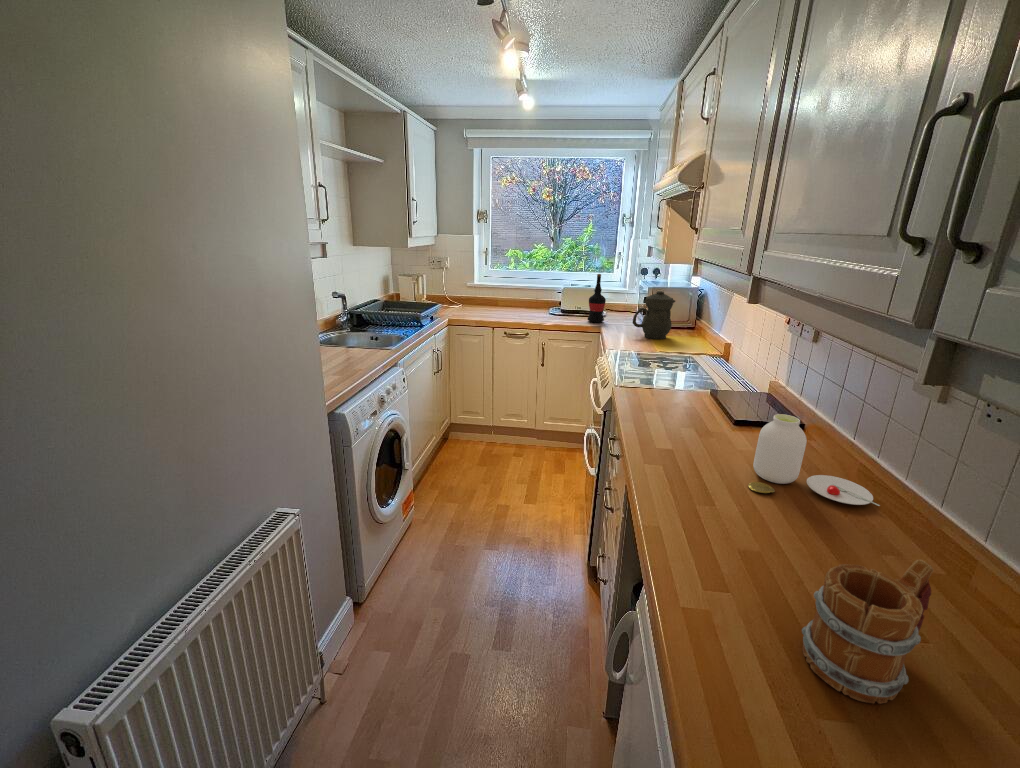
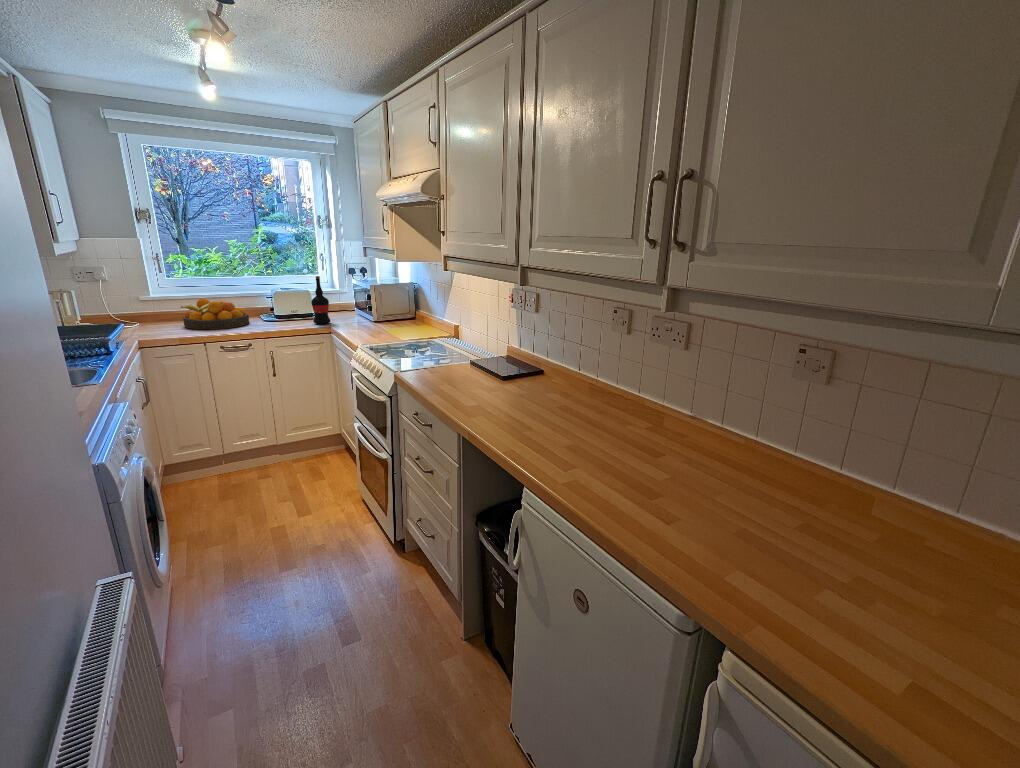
fruit bowl: none [488,288,537,316] -> present [181,299,249,329]
teapot: present [633,291,675,339] -> none [369,288,402,331]
jar: present [748,414,880,506] -> none [535,359,605,411]
mug: present [802,560,933,704] -> none [620,404,668,478]

